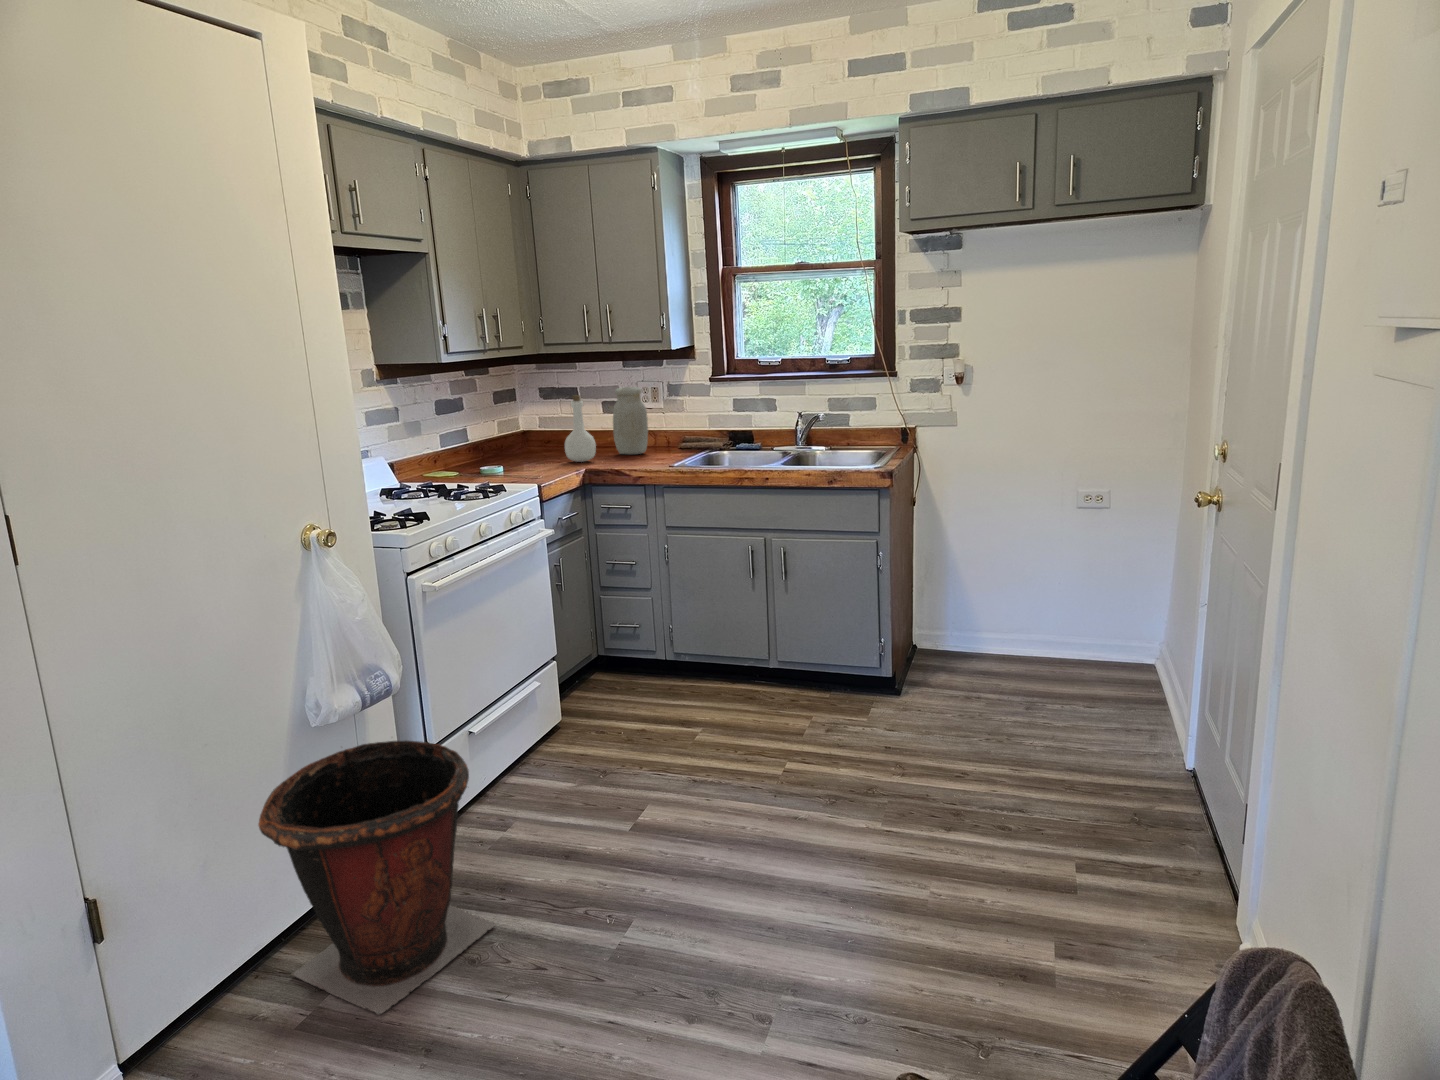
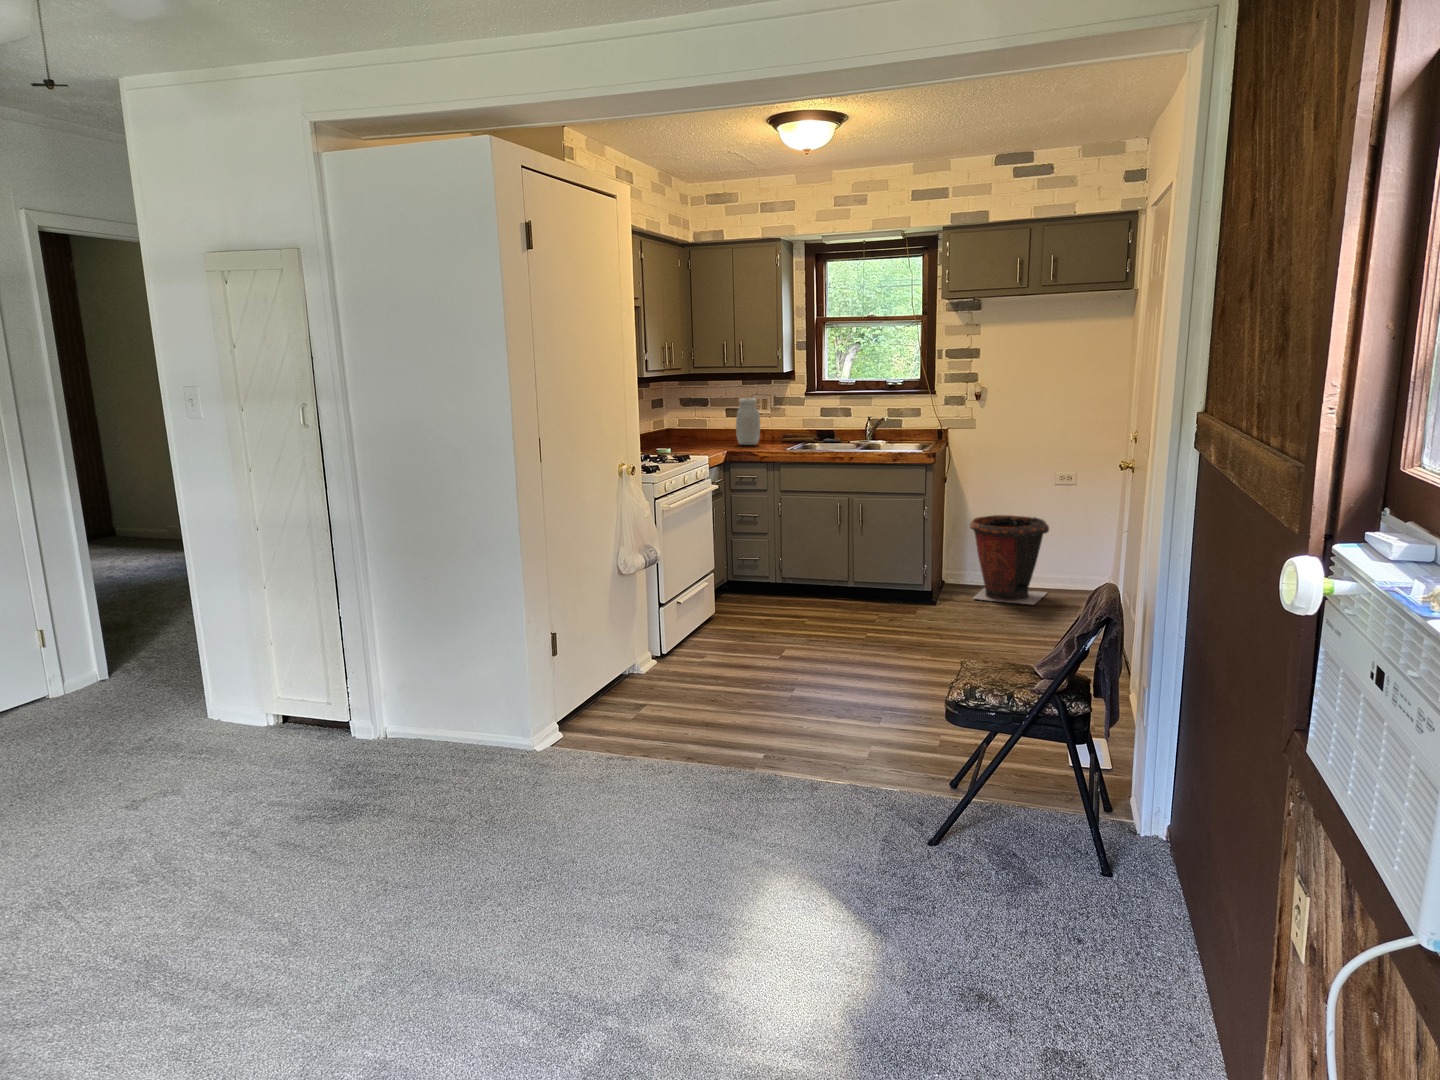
bottle: present [565,395,596,462] -> none [708,402,729,448]
trash can: present [258,741,495,1014] -> present [970,515,1049,605]

